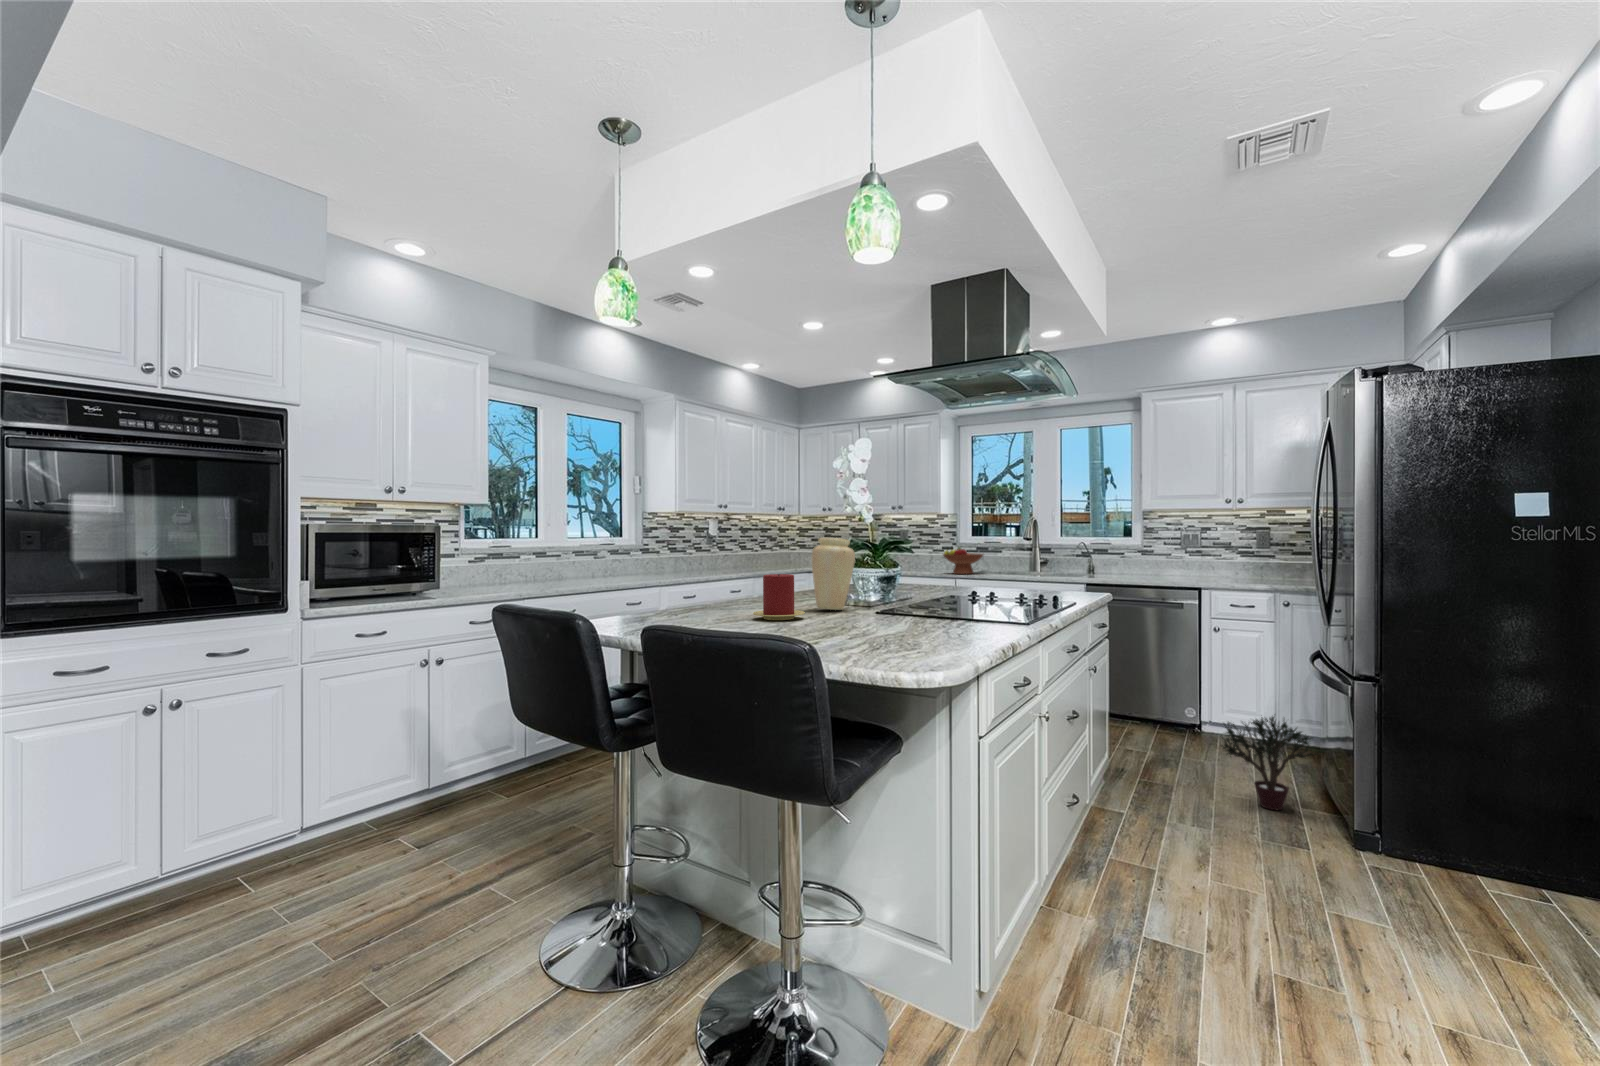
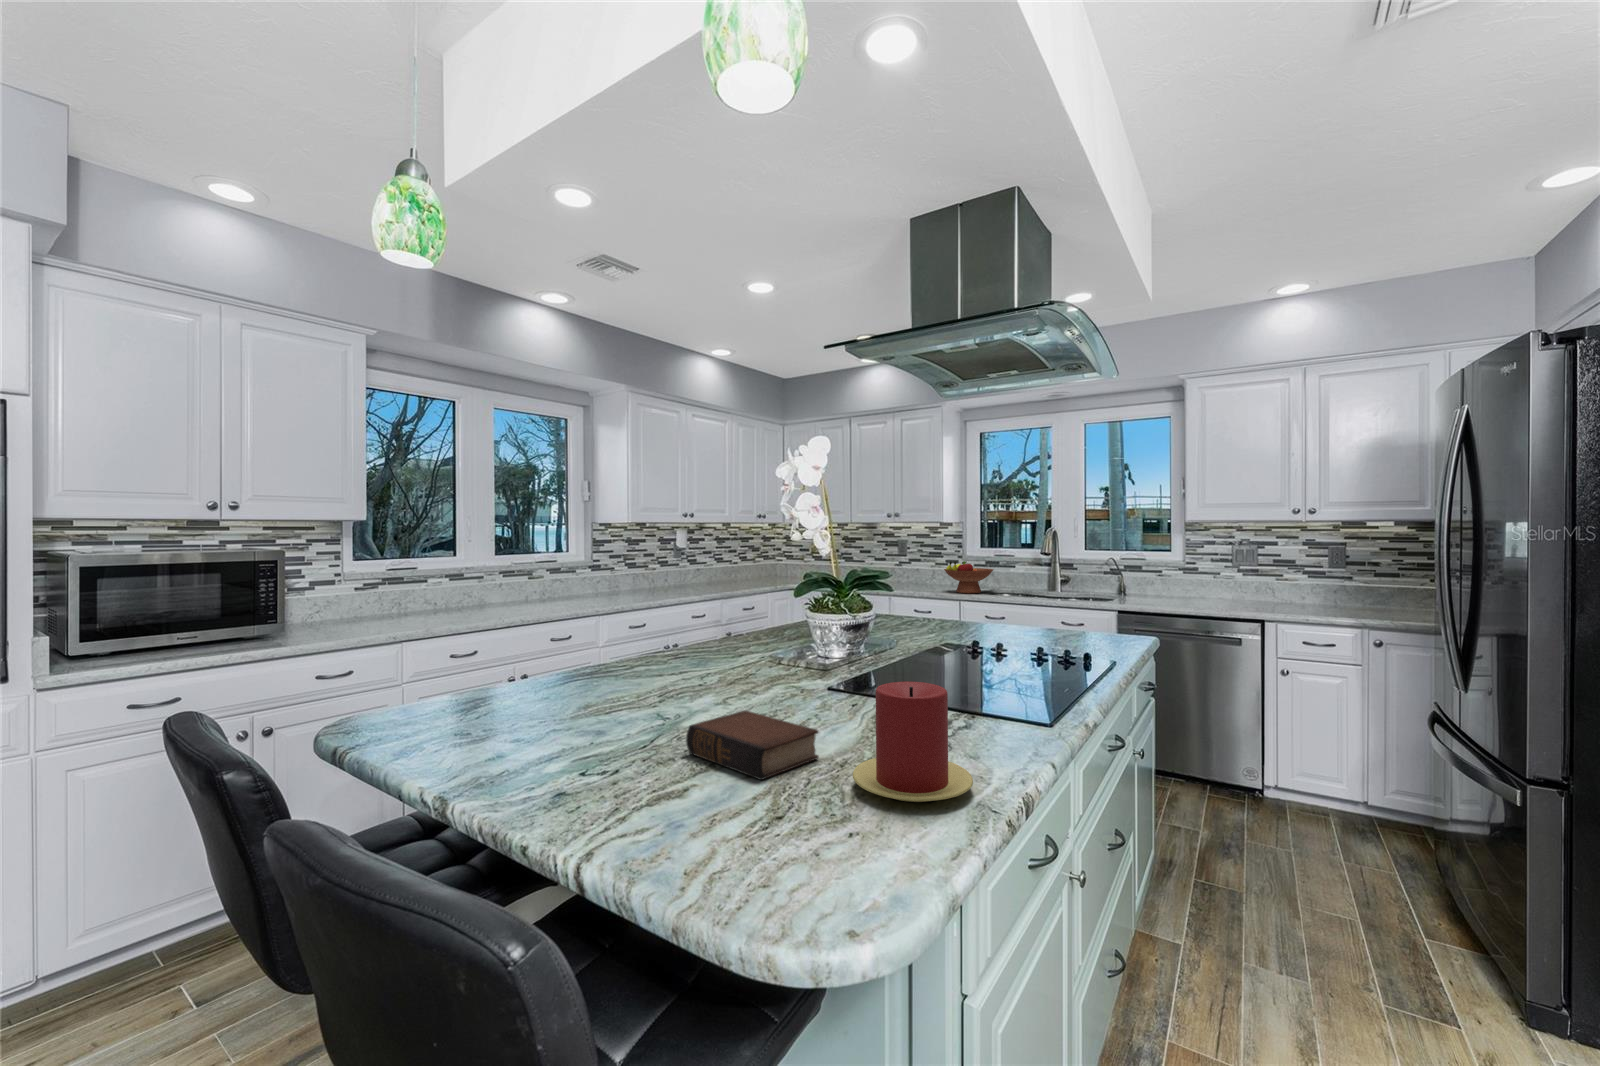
vase: present [812,538,855,610] -> none [741,575,802,679]
candle: present [753,574,805,620] -> present [853,682,973,802]
book: none [807,612,889,639] -> present [686,710,819,780]
potted plant: present [1222,717,1324,810] -> none [1311,806,1472,944]

